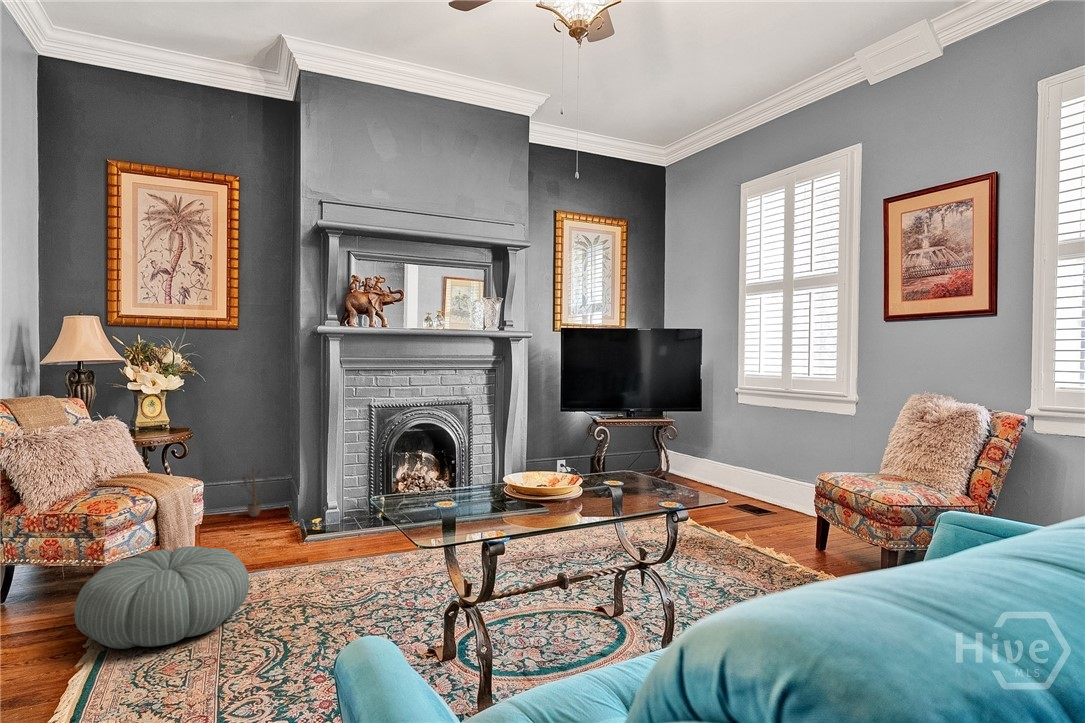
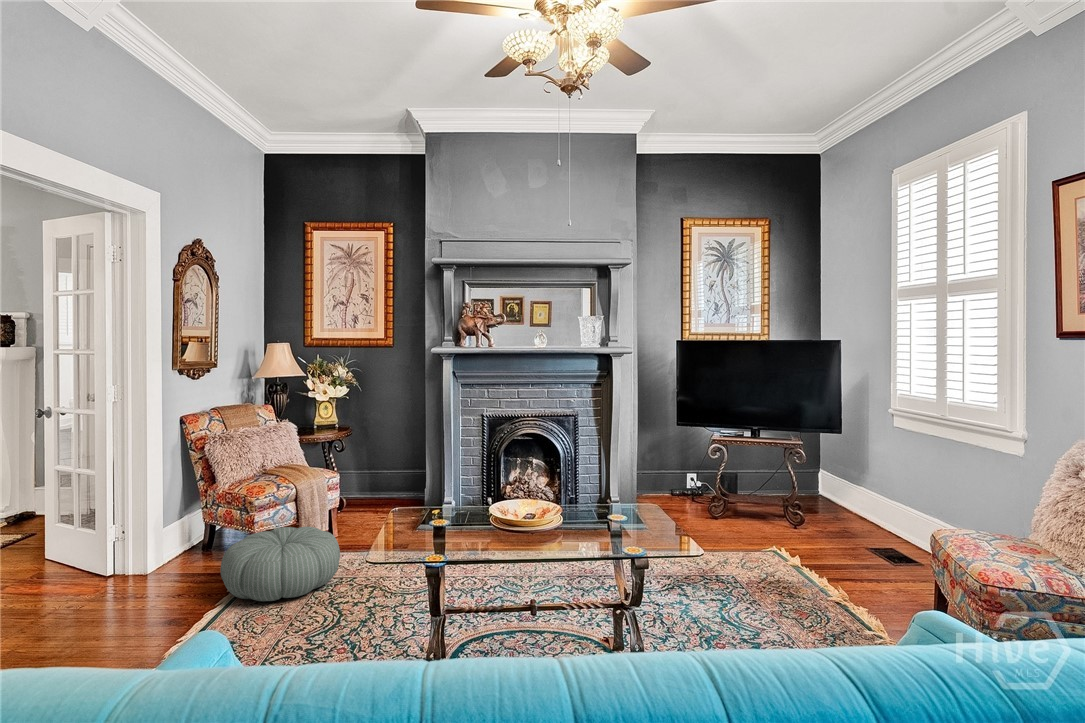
decorative plant: present [234,466,272,517] -> none [388,459,418,501]

